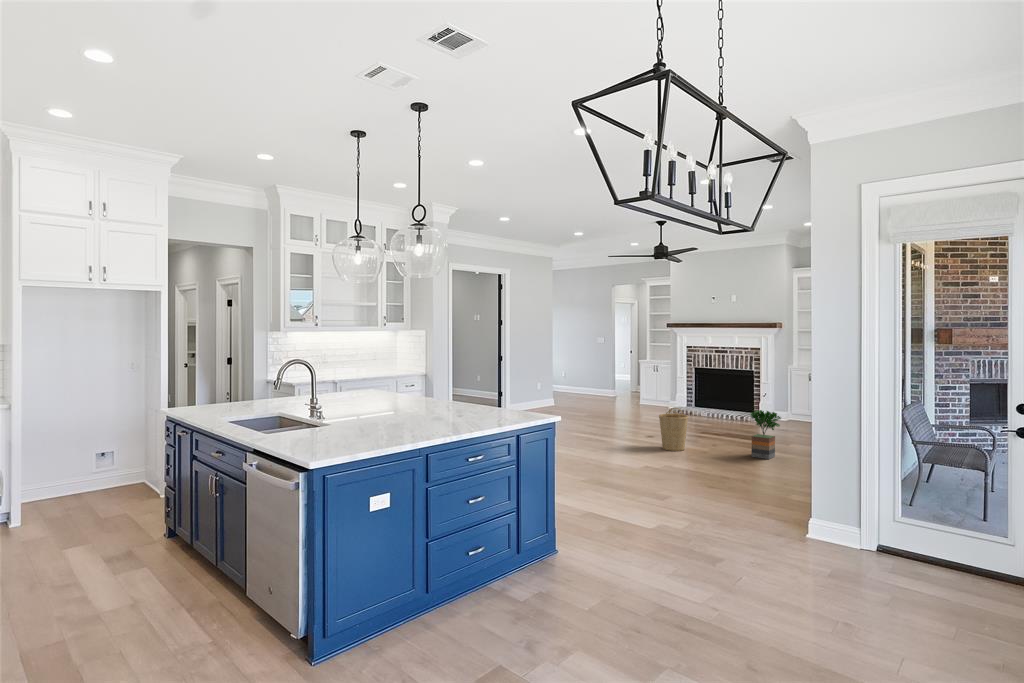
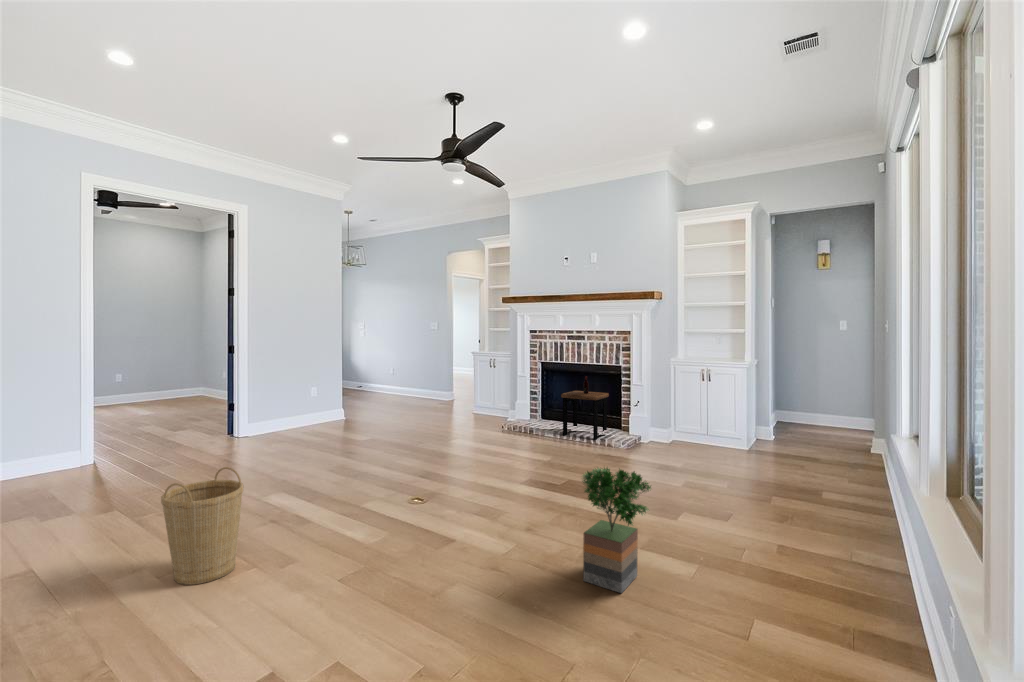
side table: none [712,377,745,418] -> present [561,376,609,440]
basket: present [659,408,688,451] -> present [161,467,244,585]

